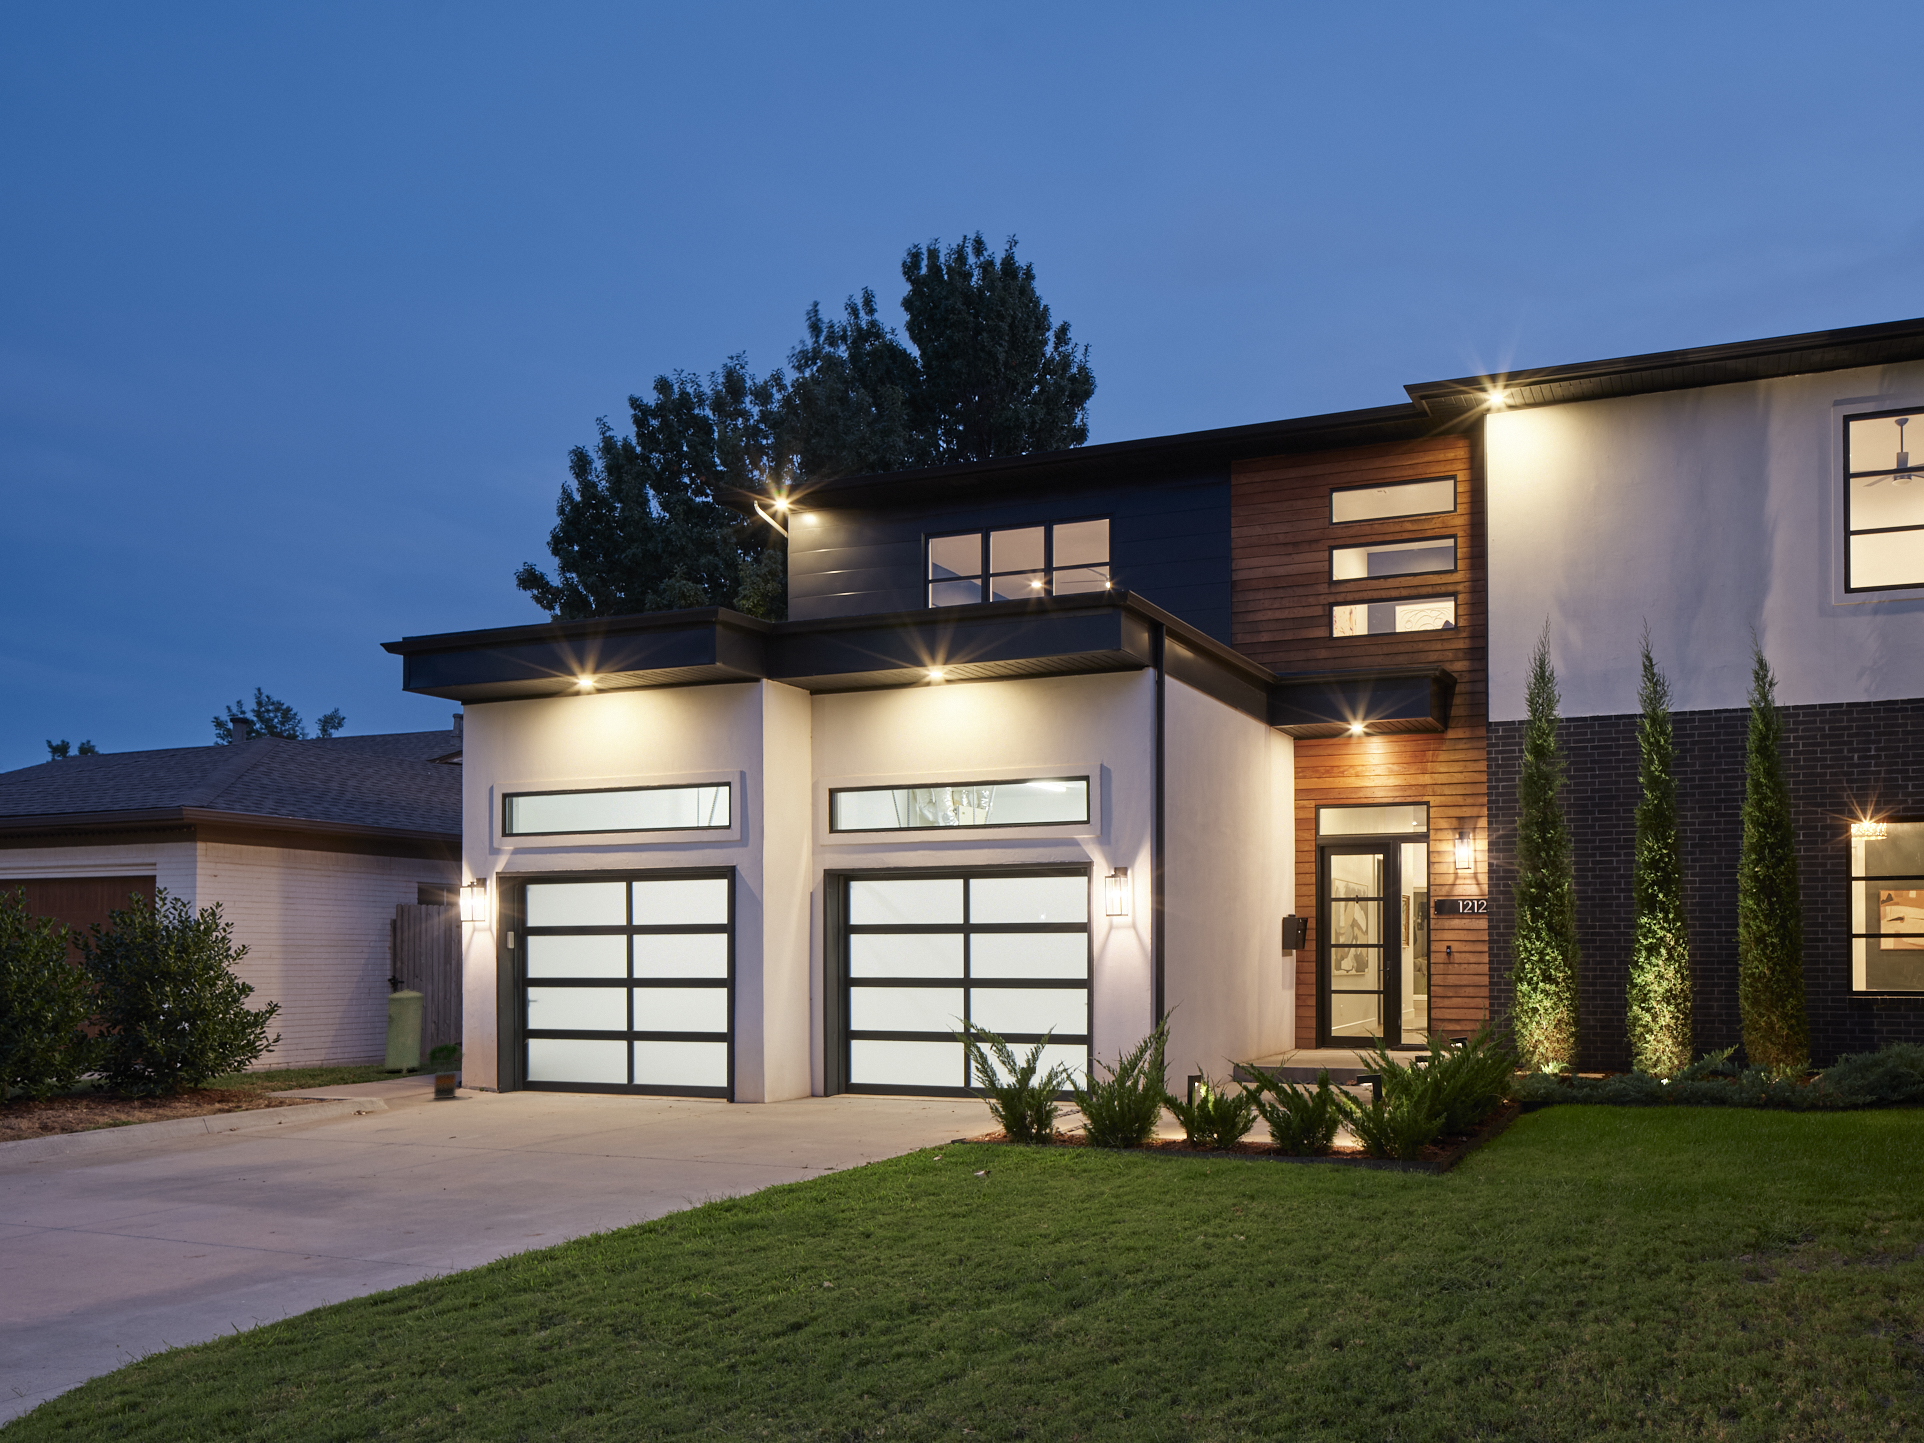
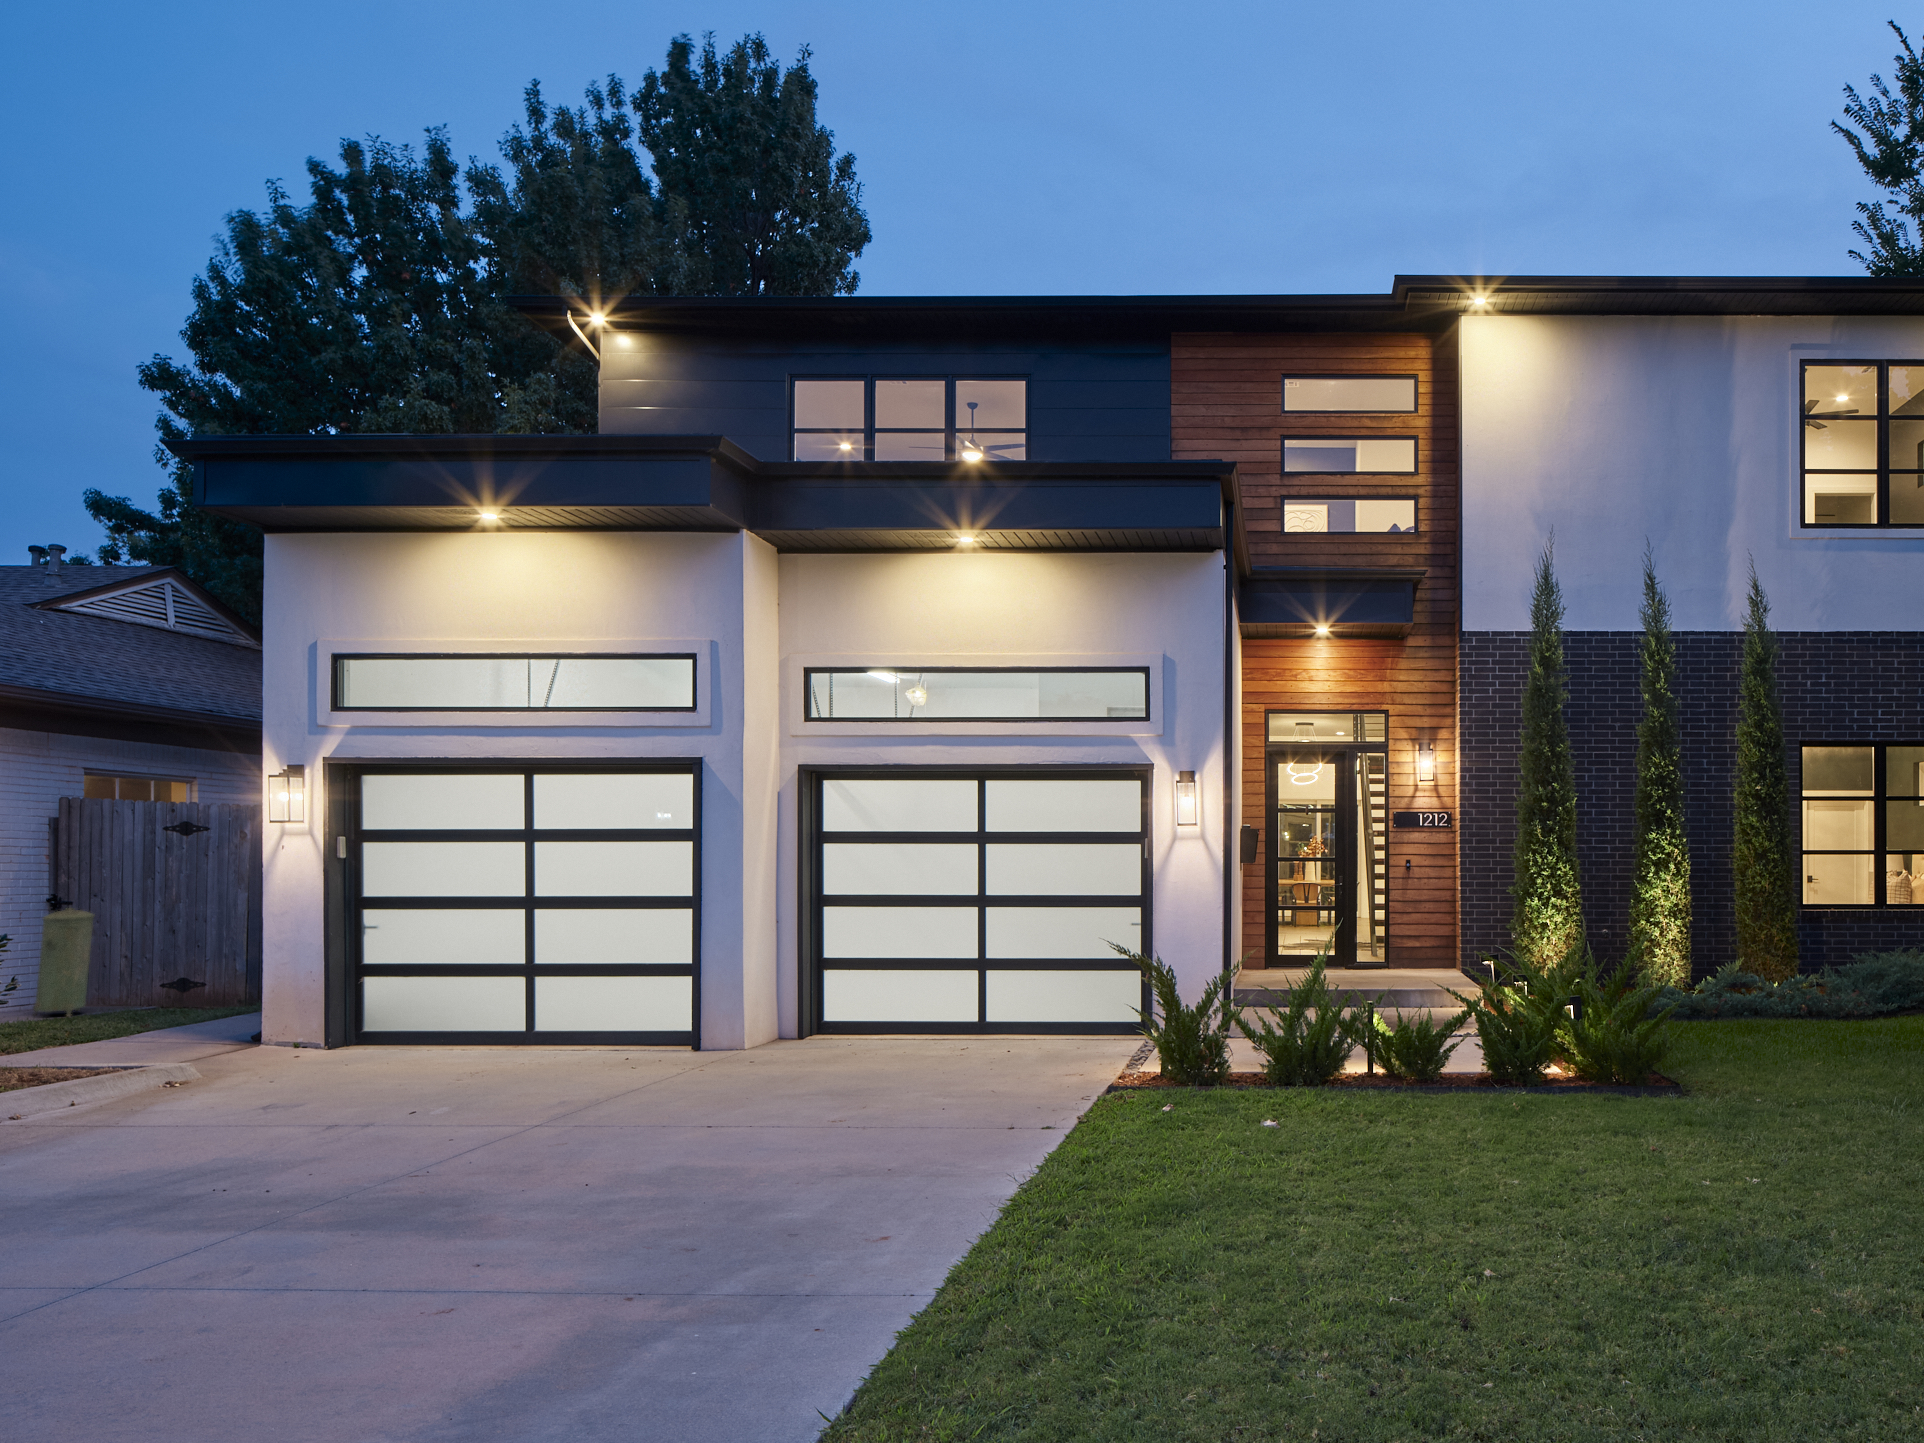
potted tree: present [428,1043,463,1098] -> none [212,981,271,1055]

